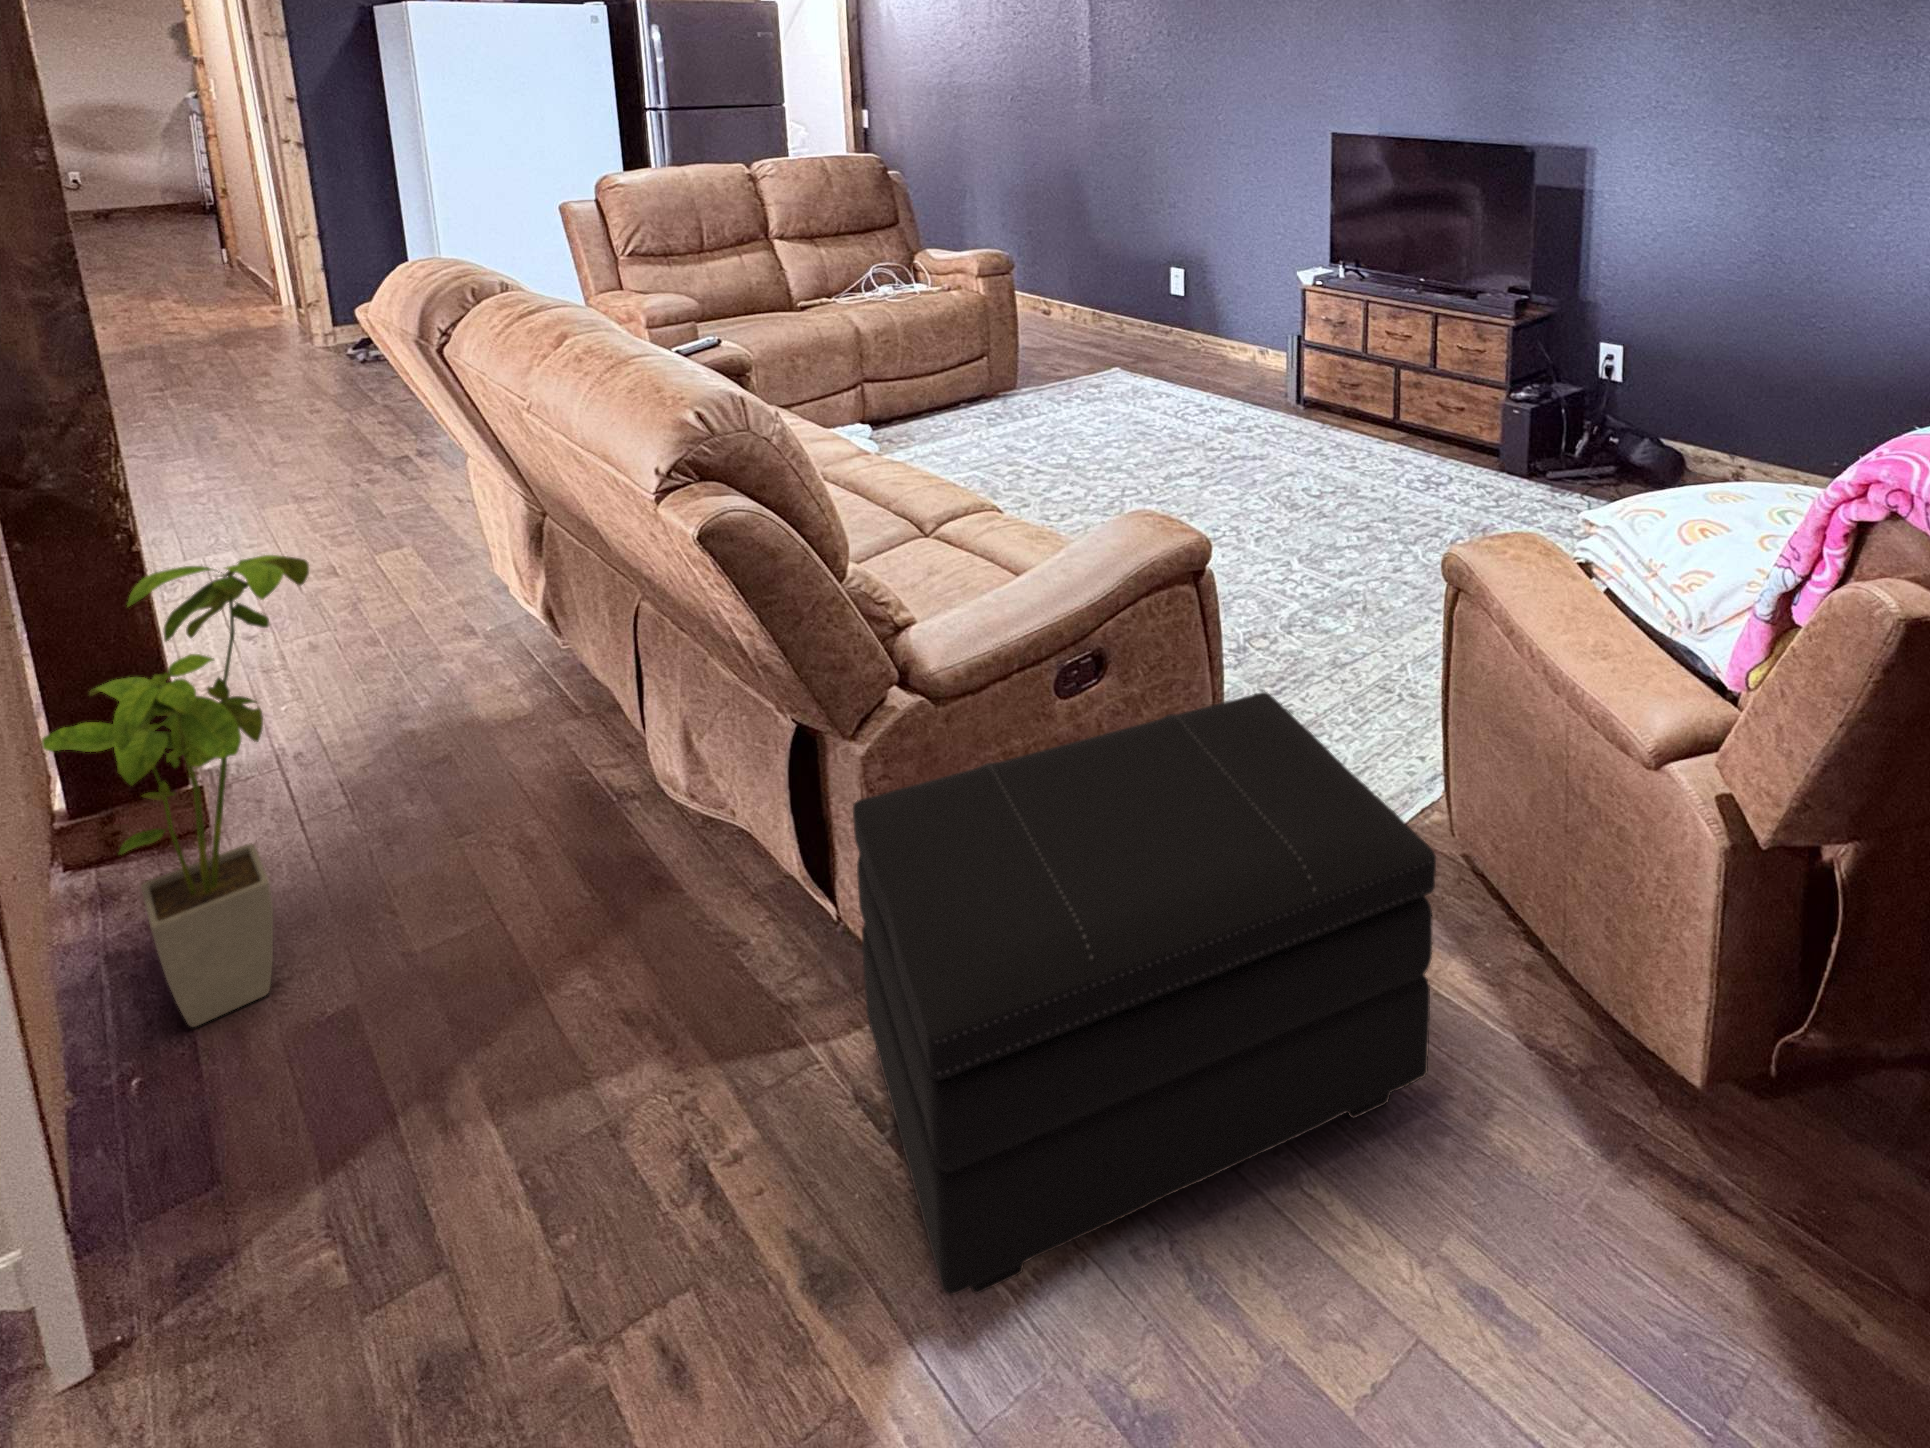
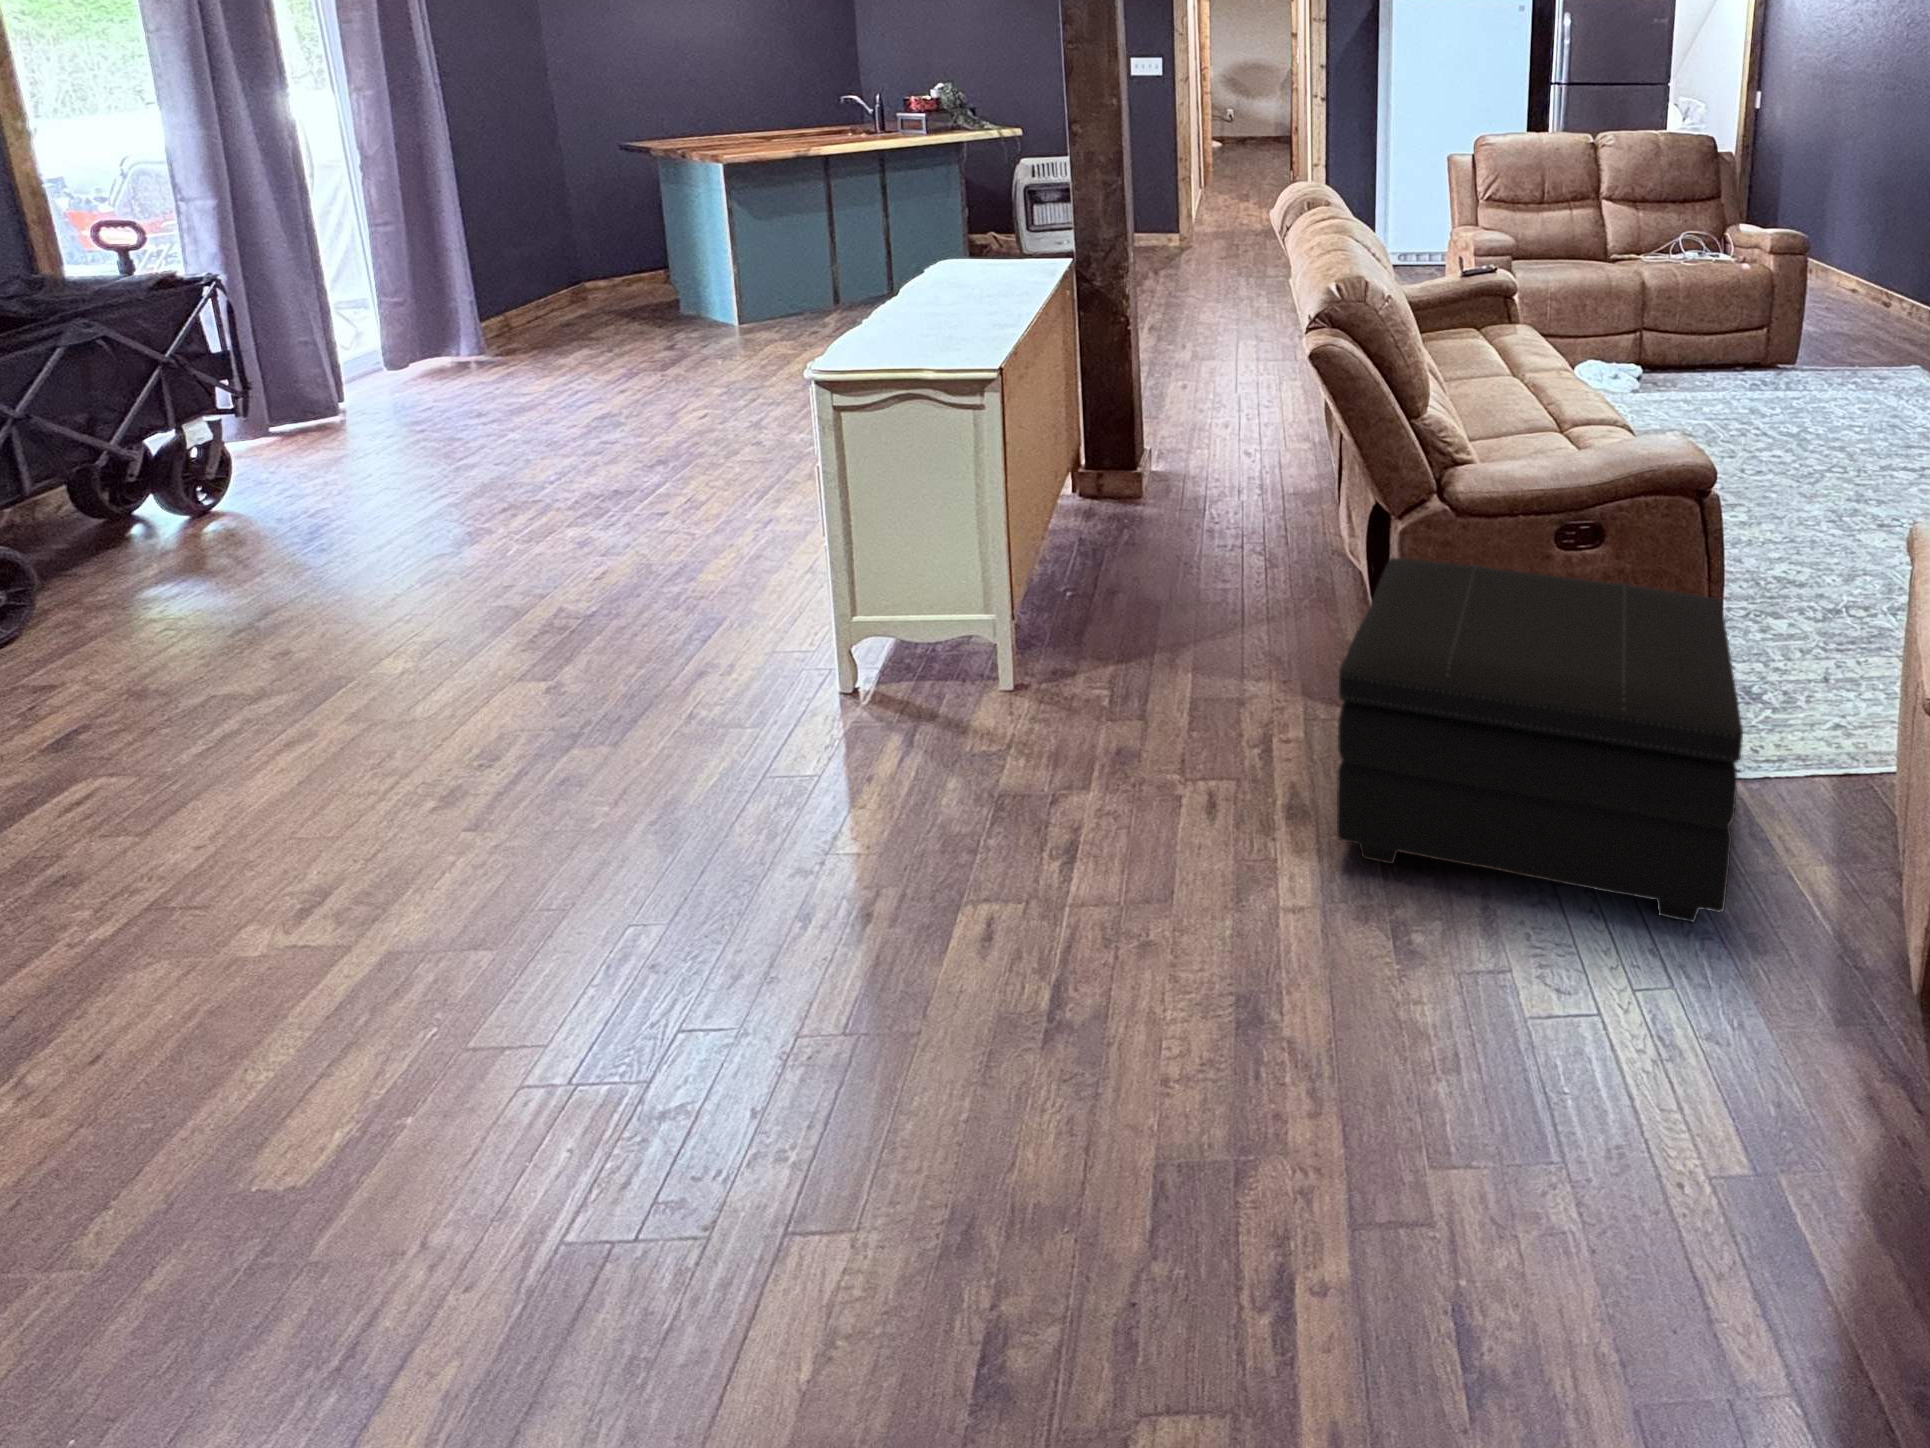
house plant: present [42,555,309,1027] -> none [1074,330,1190,574]

